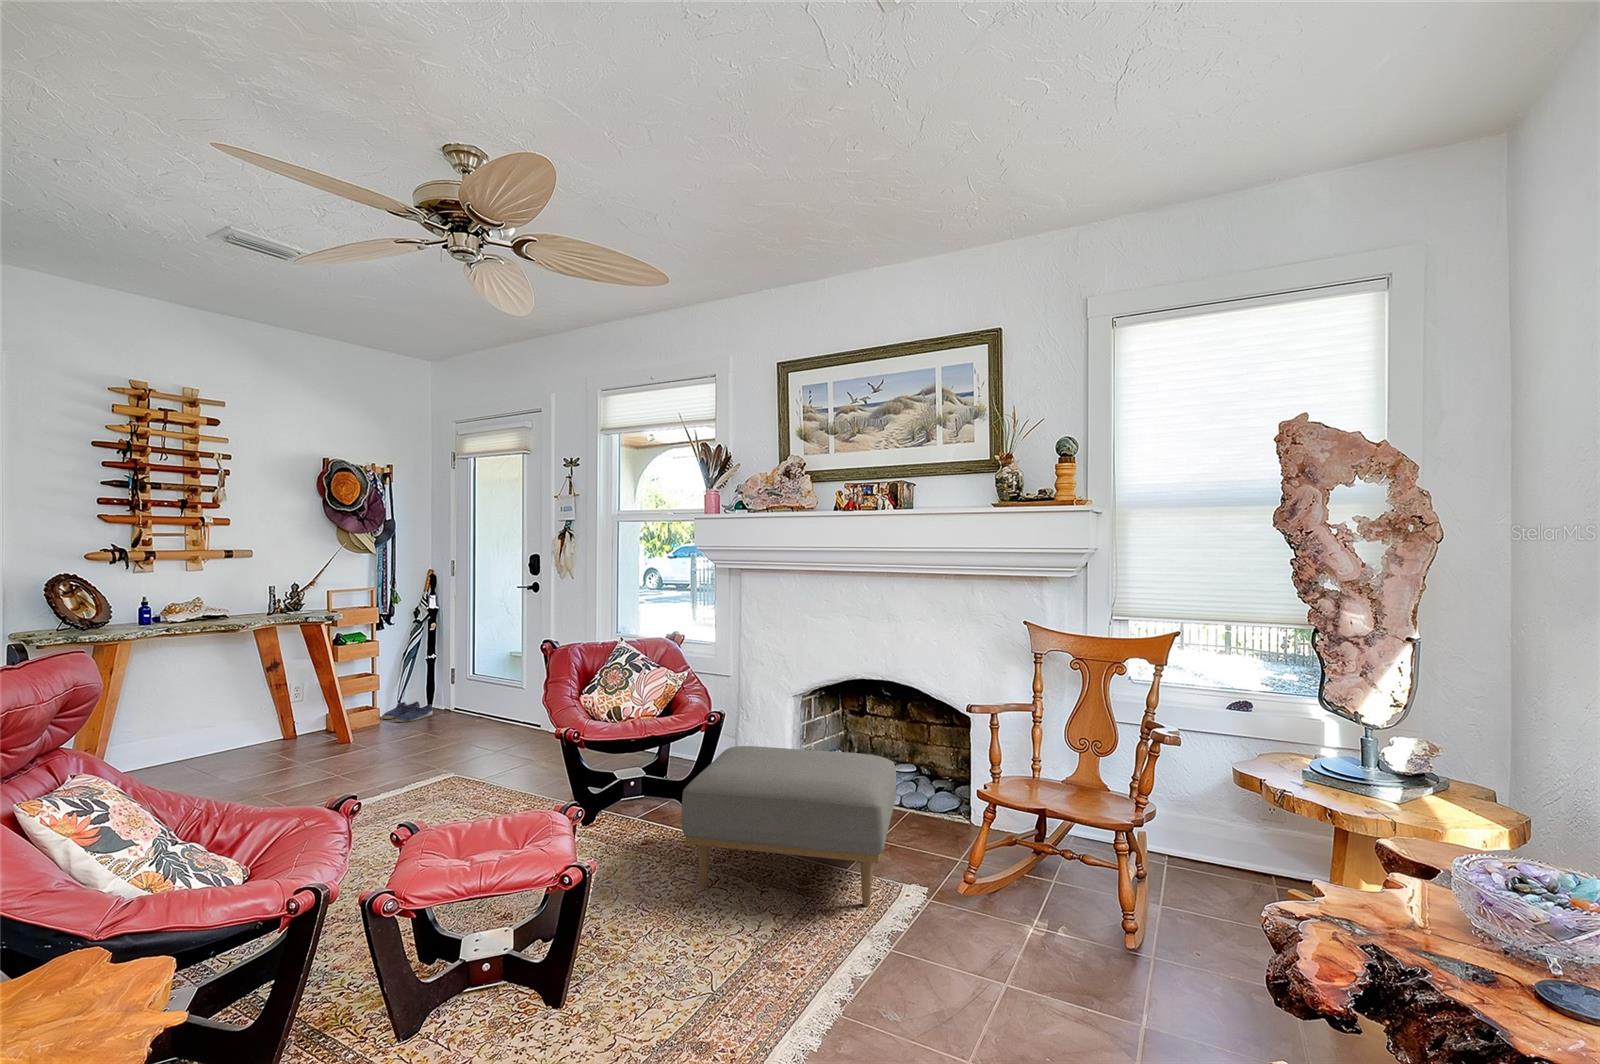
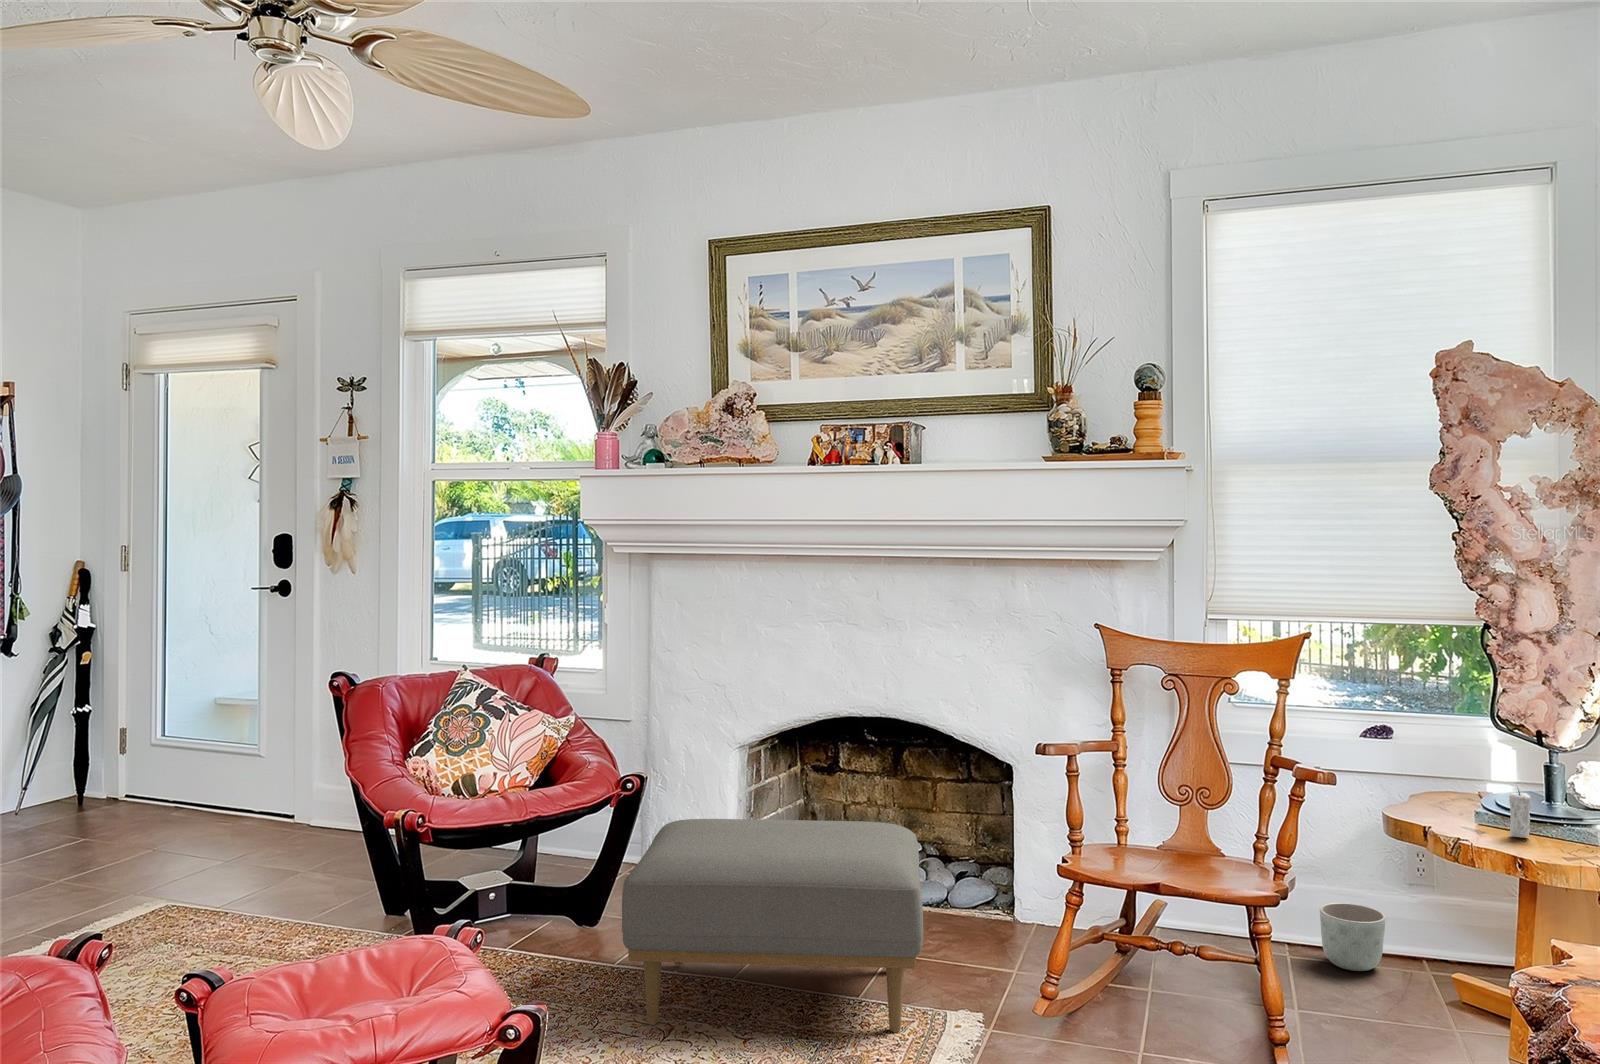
shoe: present [381,702,433,722] -> none [14,785,103,819]
candle: none [1332,754,1351,796] -> present [1509,789,1531,838]
planter: none [1194,829,1245,882] -> present [1320,903,1386,971]

